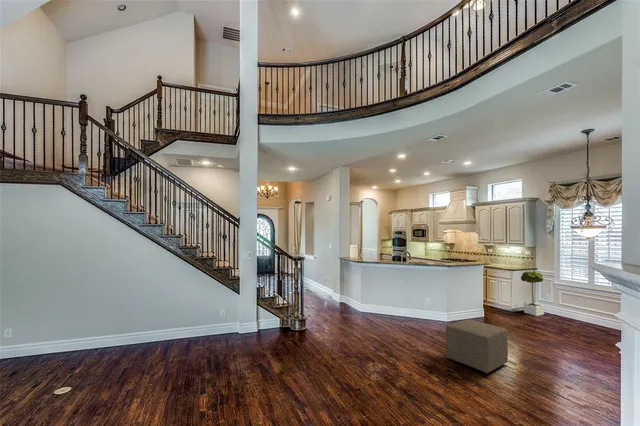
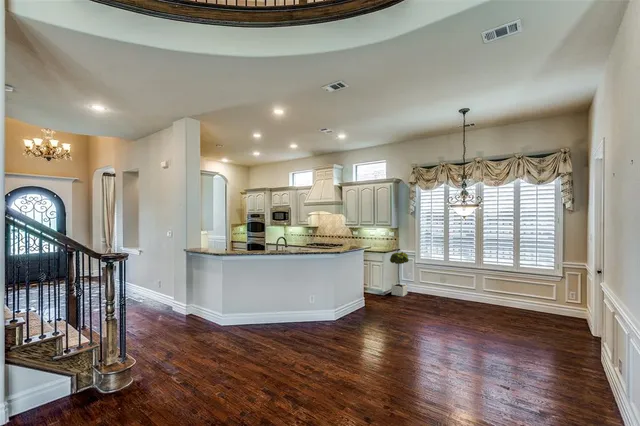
ottoman: present [446,319,508,374] -> none [365,321,428,393]

